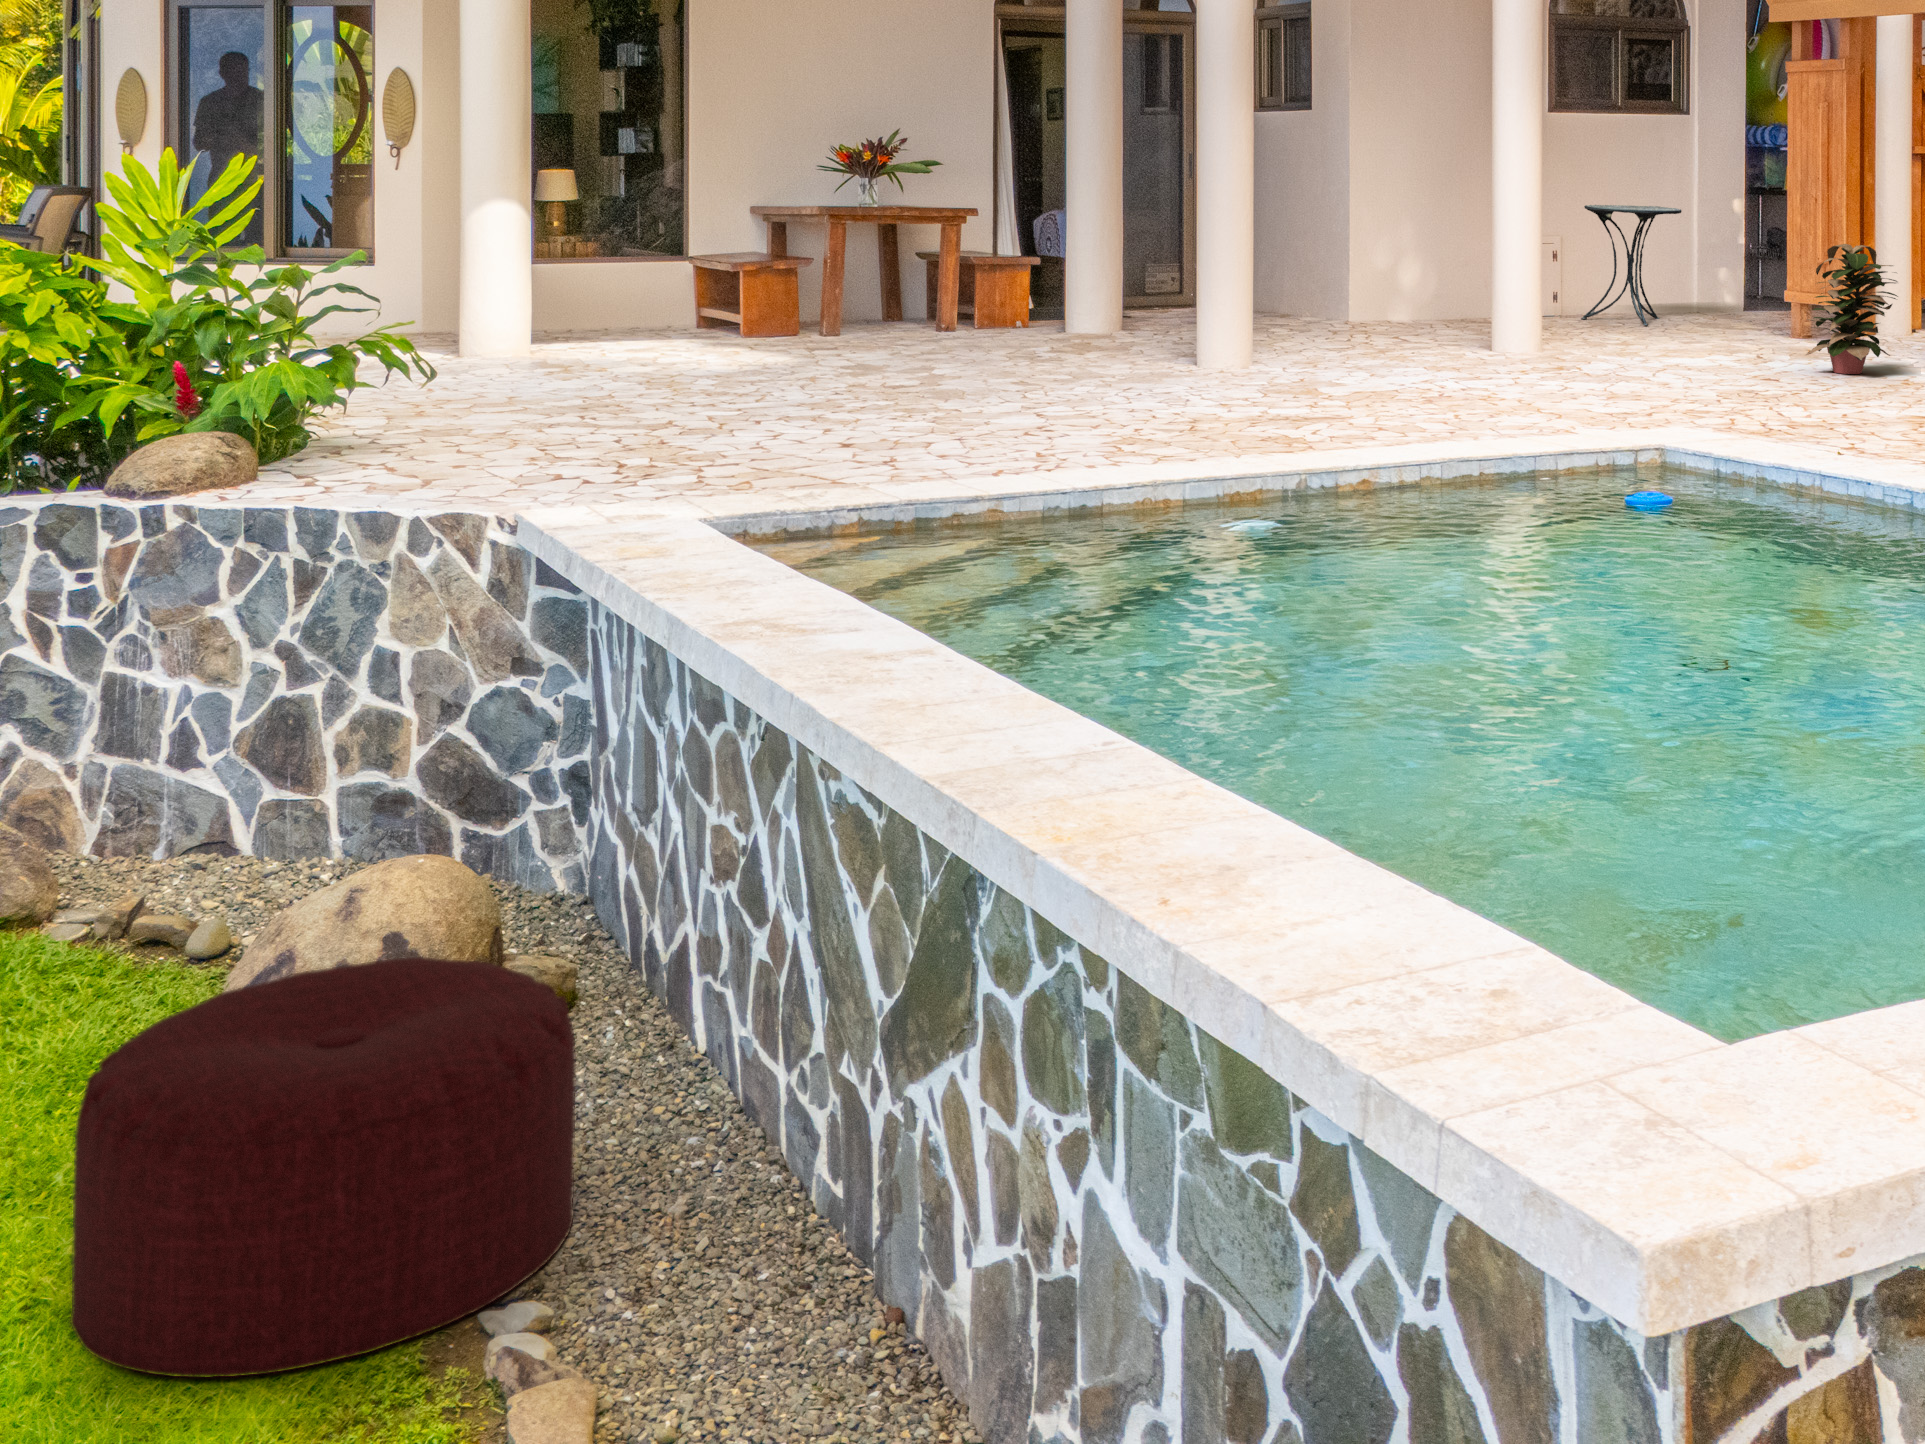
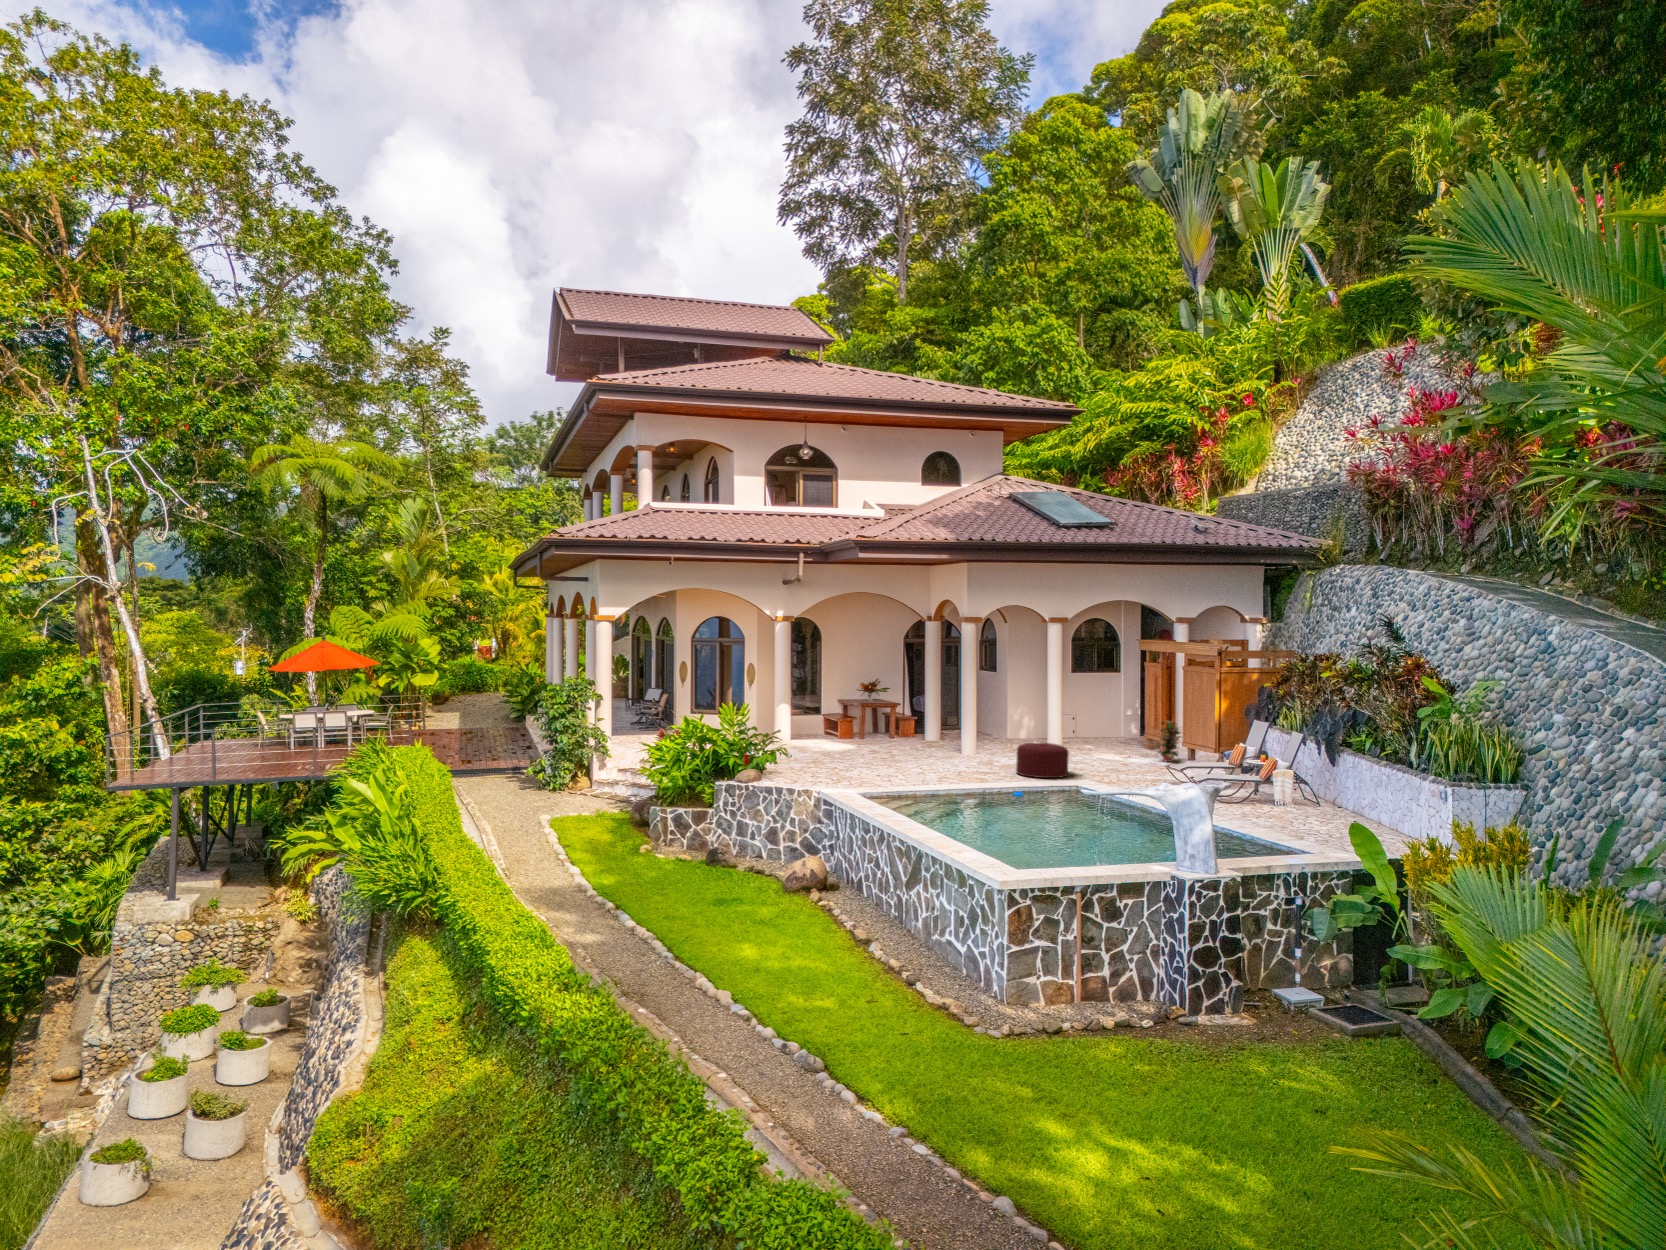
side table: present [1581,205,1682,325] -> none [1092,698,1127,740]
ottoman: present [70,957,576,1378] -> present [1016,743,1069,778]

